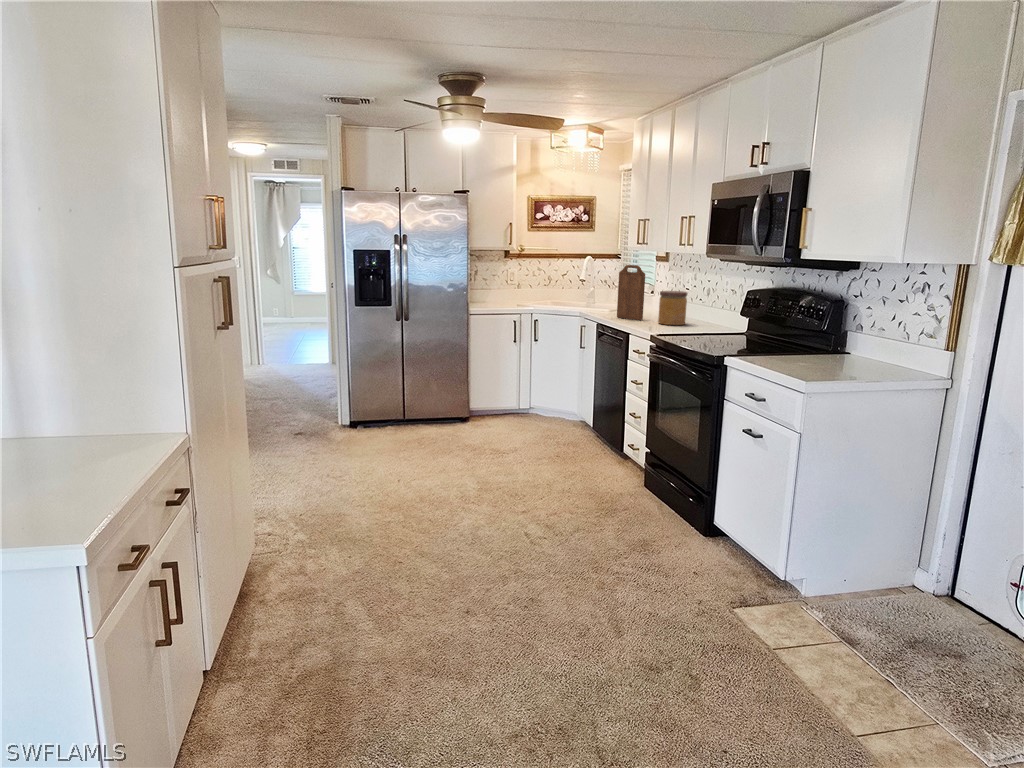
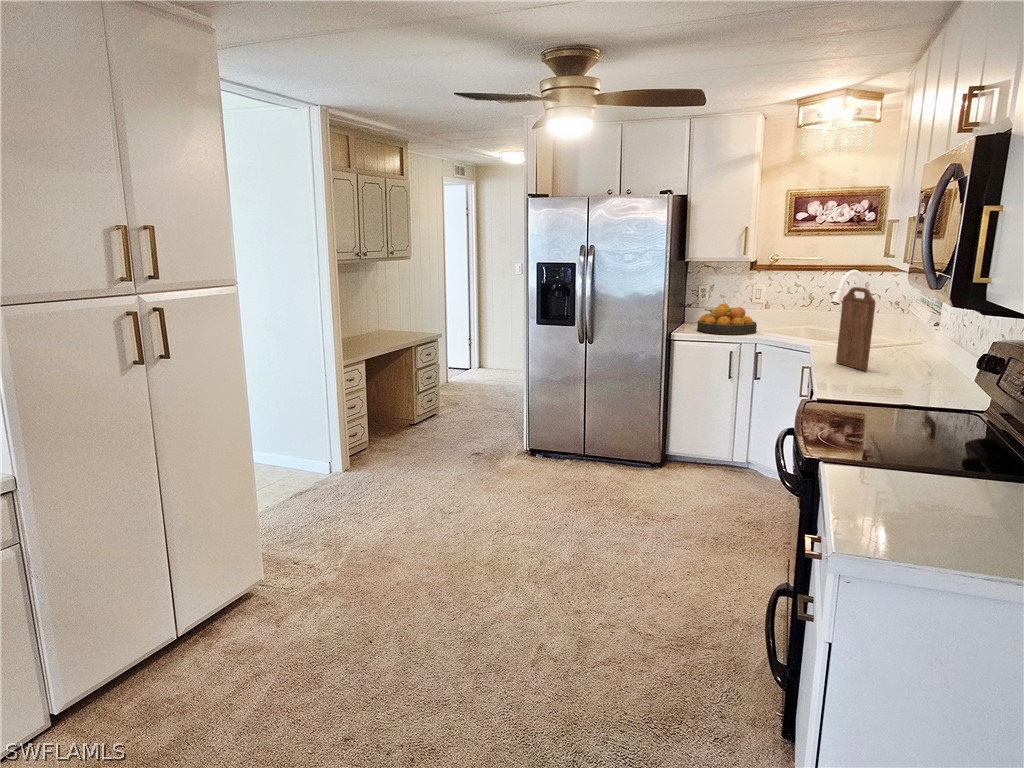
fruit bowl: none [484,283,529,306] -> present [697,304,757,334]
jar: present [658,291,688,325] -> none [881,329,936,386]

